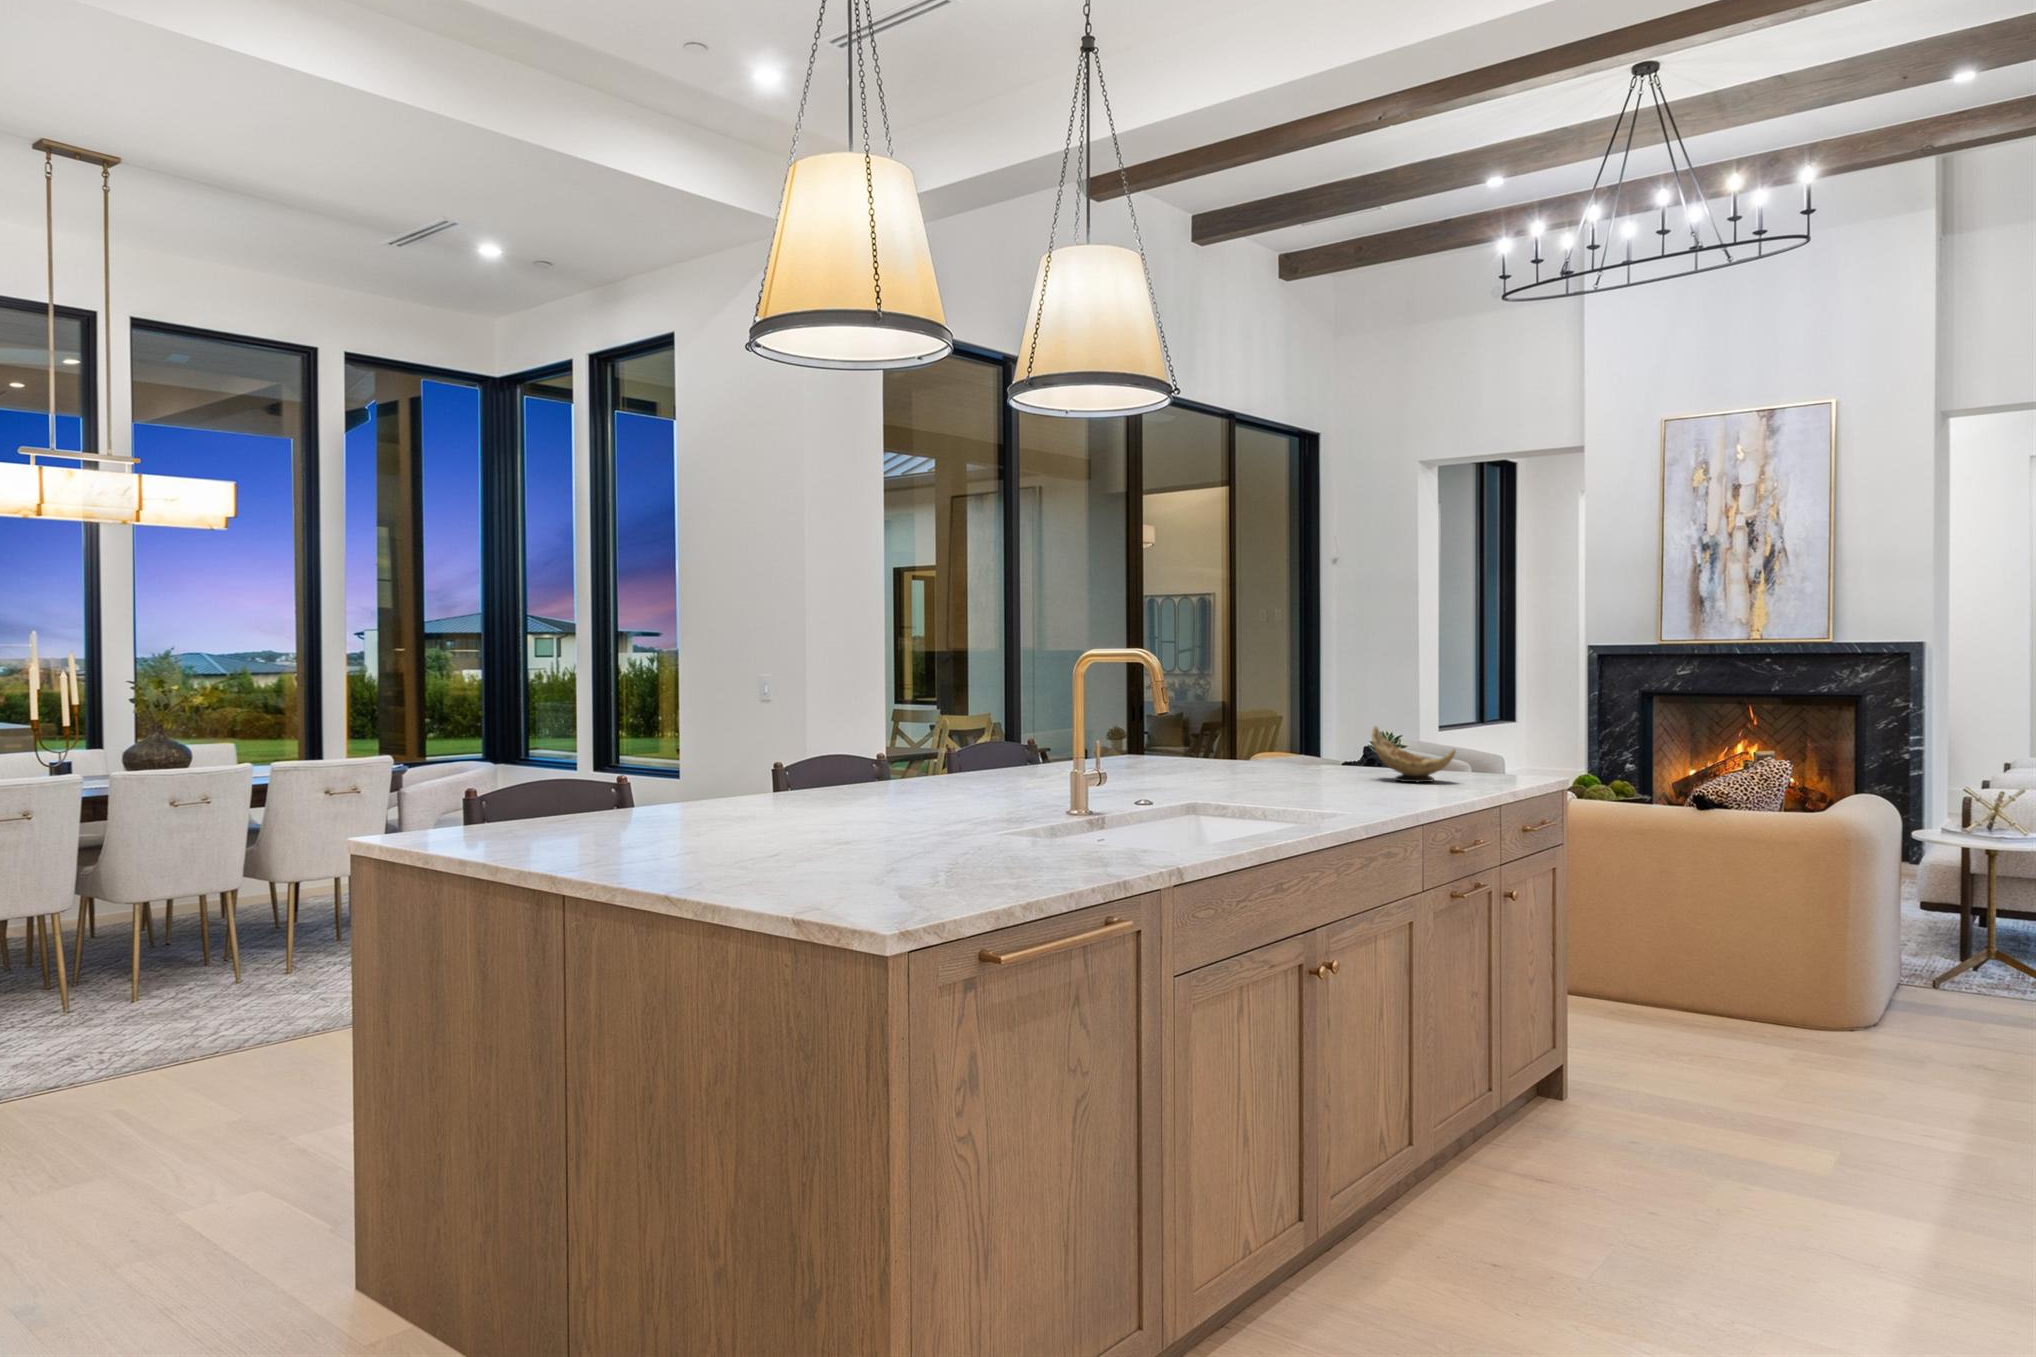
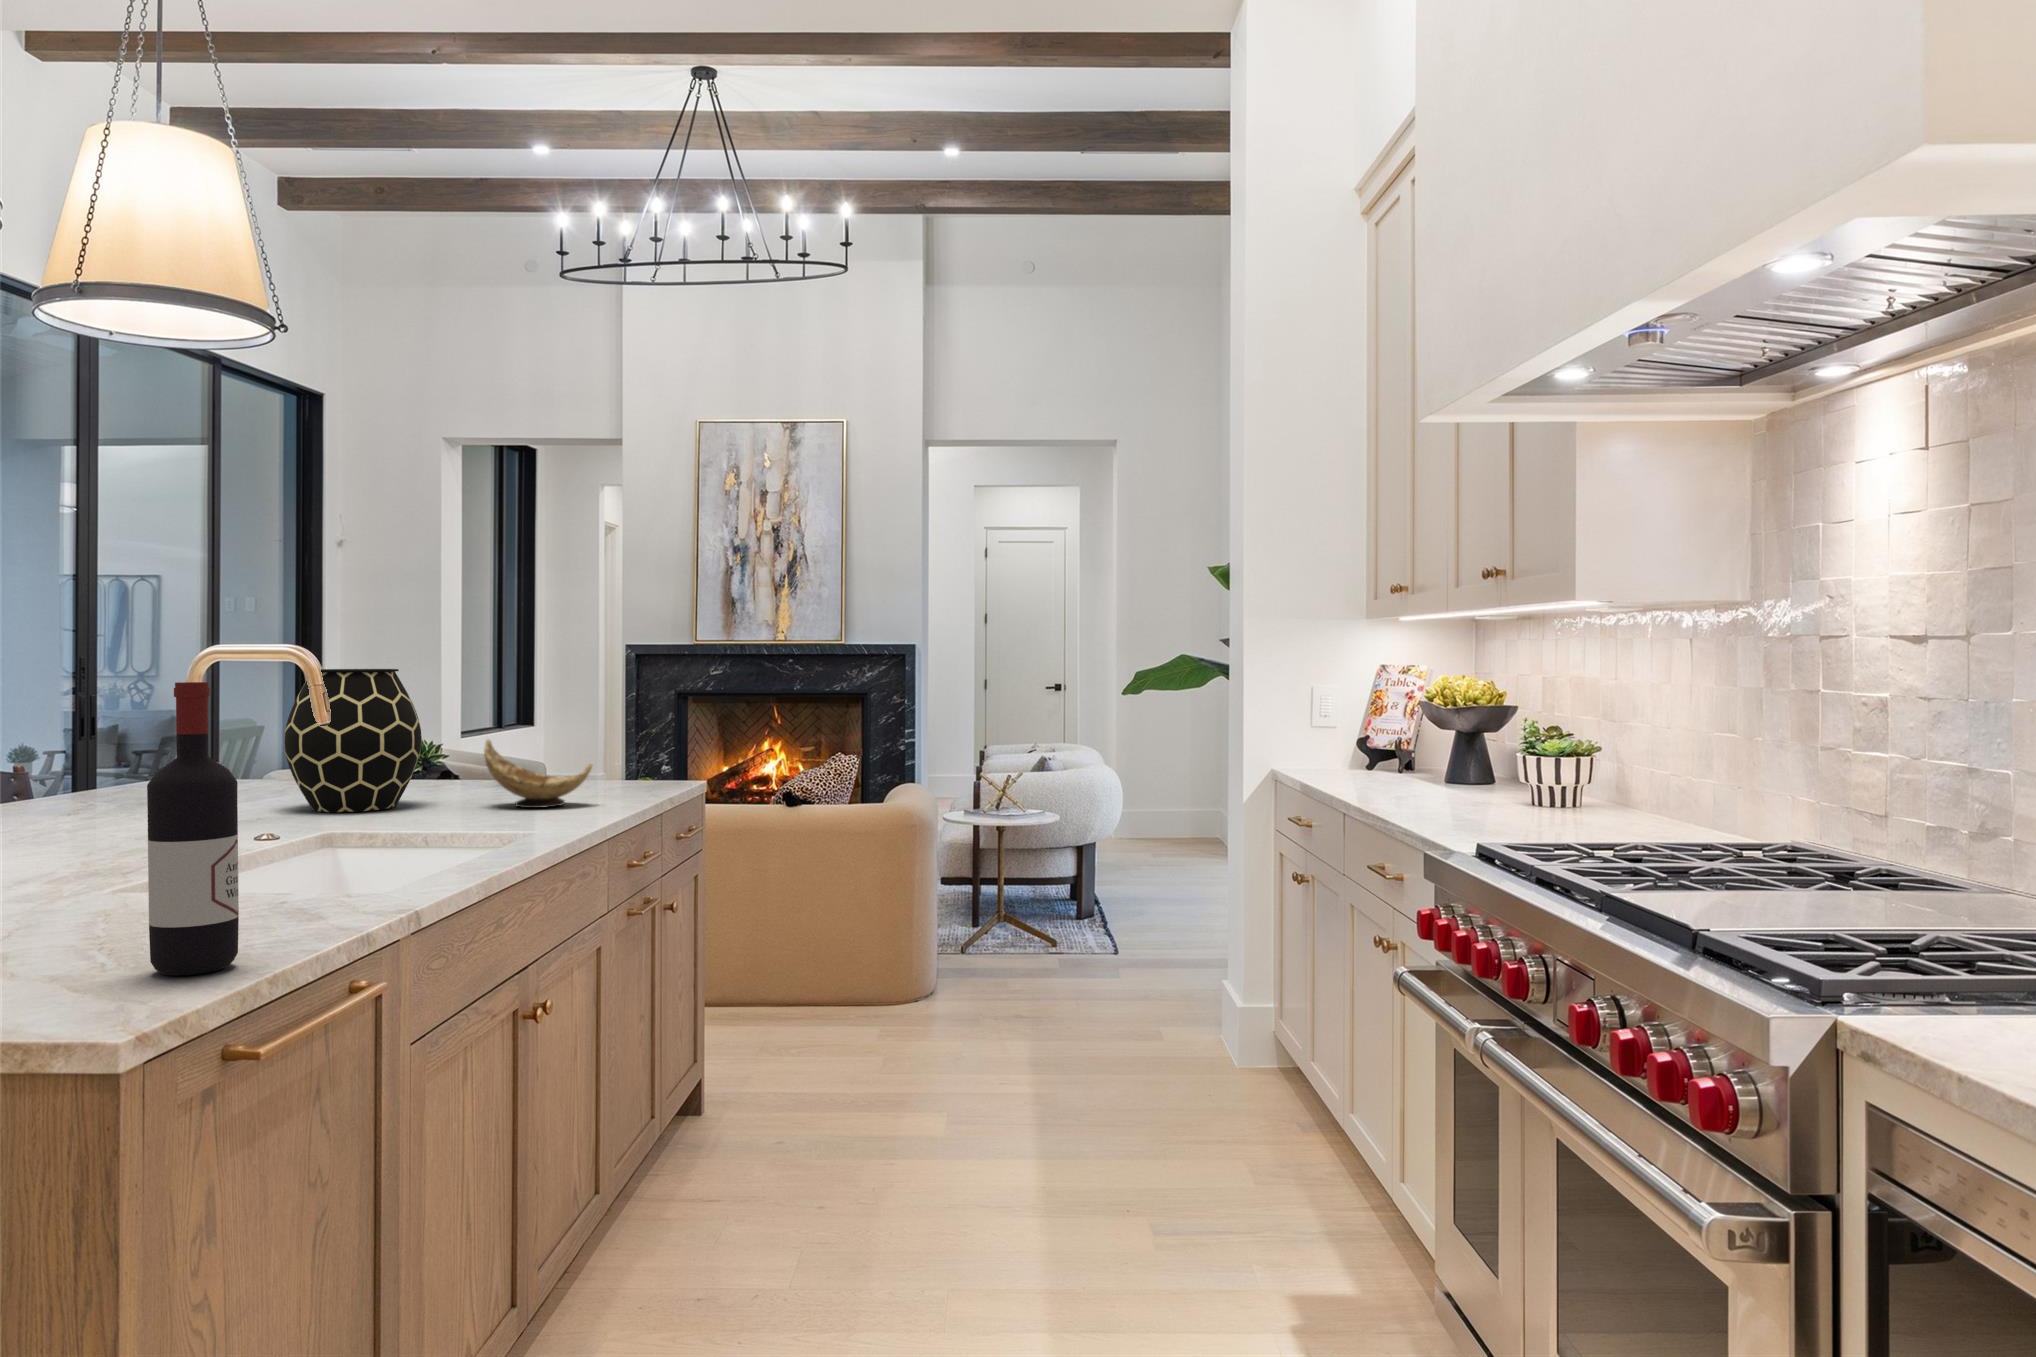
vase: none [1237,670,1329,776] -> present [284,669,422,812]
wine bottle: none [1099,680,1144,849] -> present [147,682,239,975]

